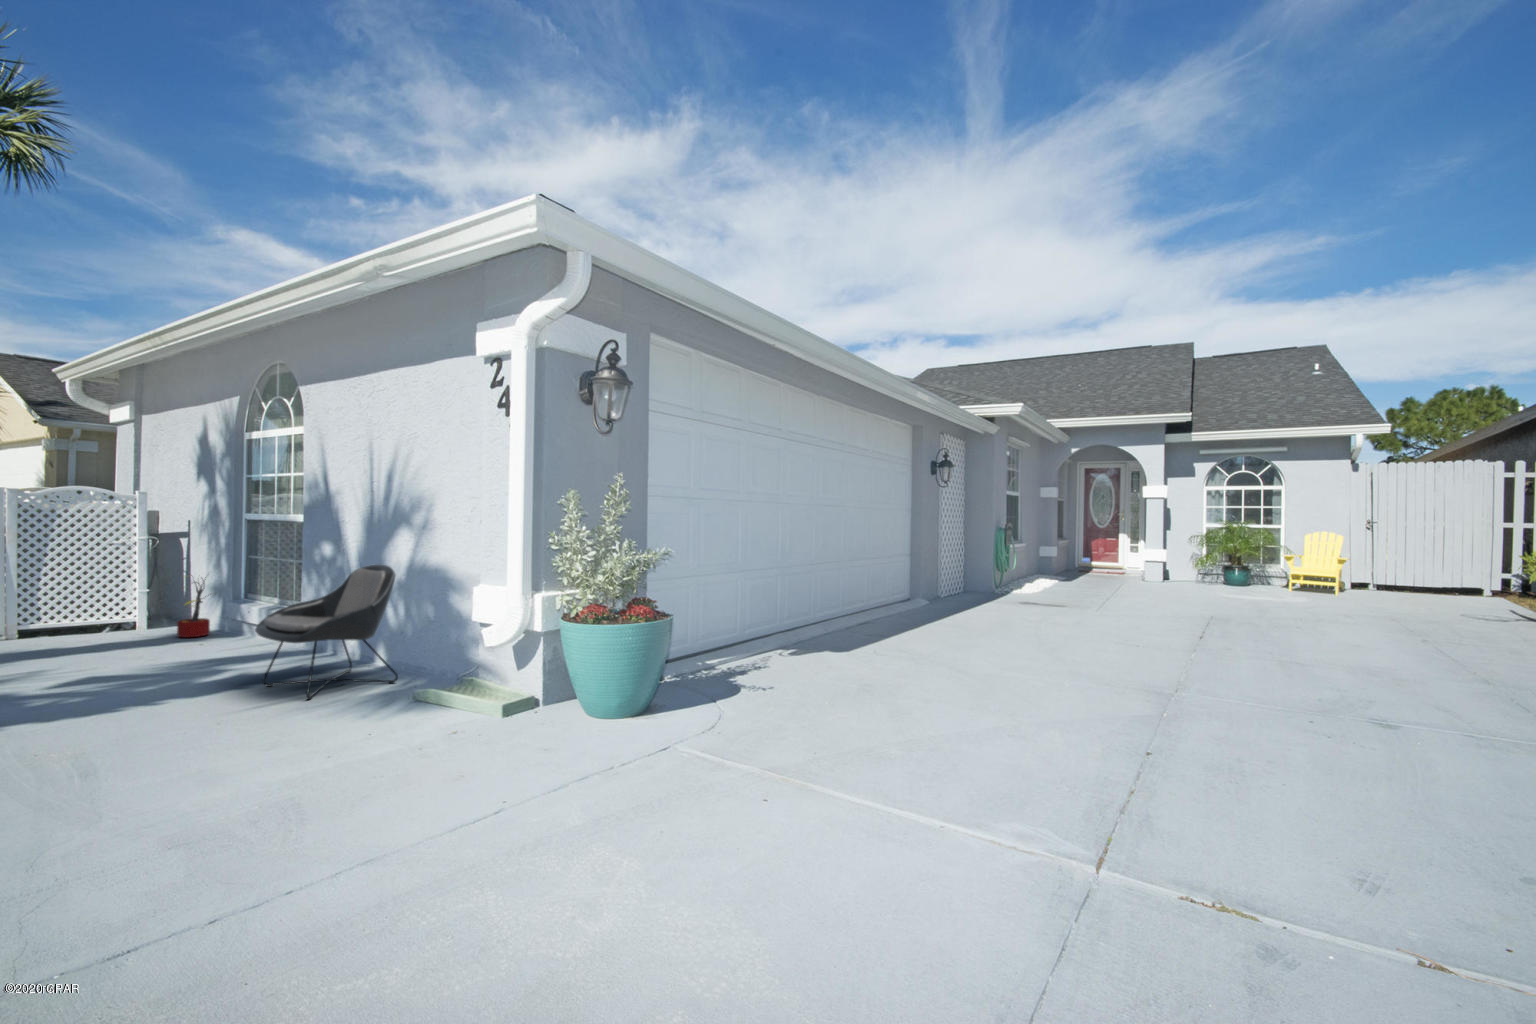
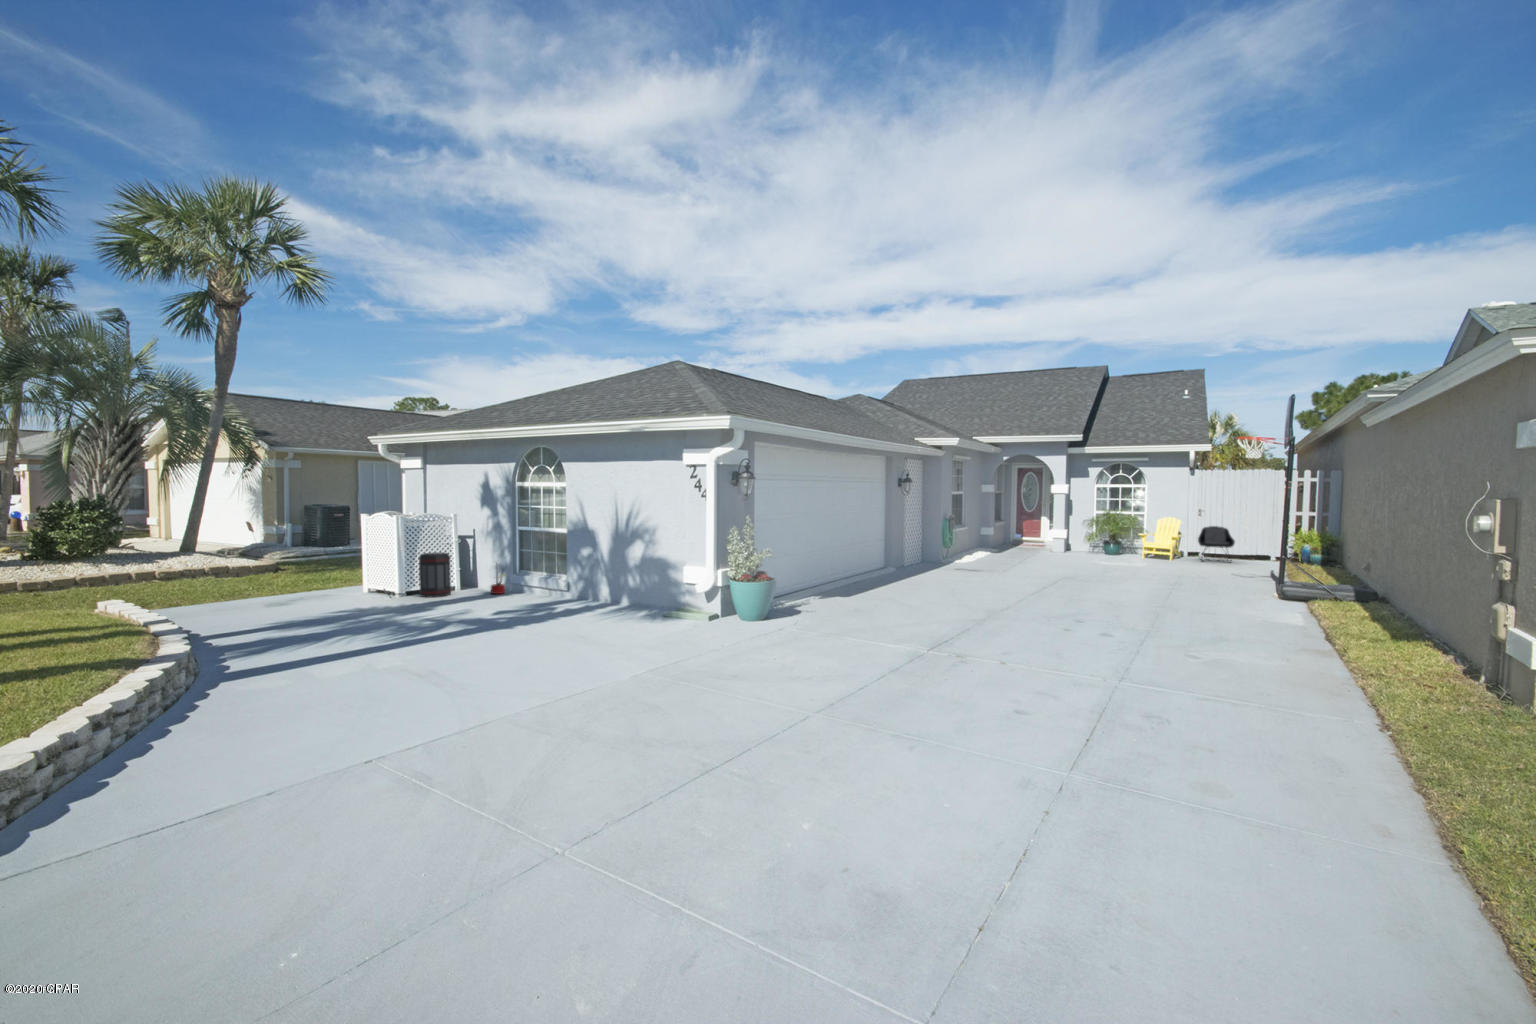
trash can: none [28,558,107,643] -> present [419,553,451,597]
lounge chair: present [255,564,398,700] -> present [1198,526,1235,561]

